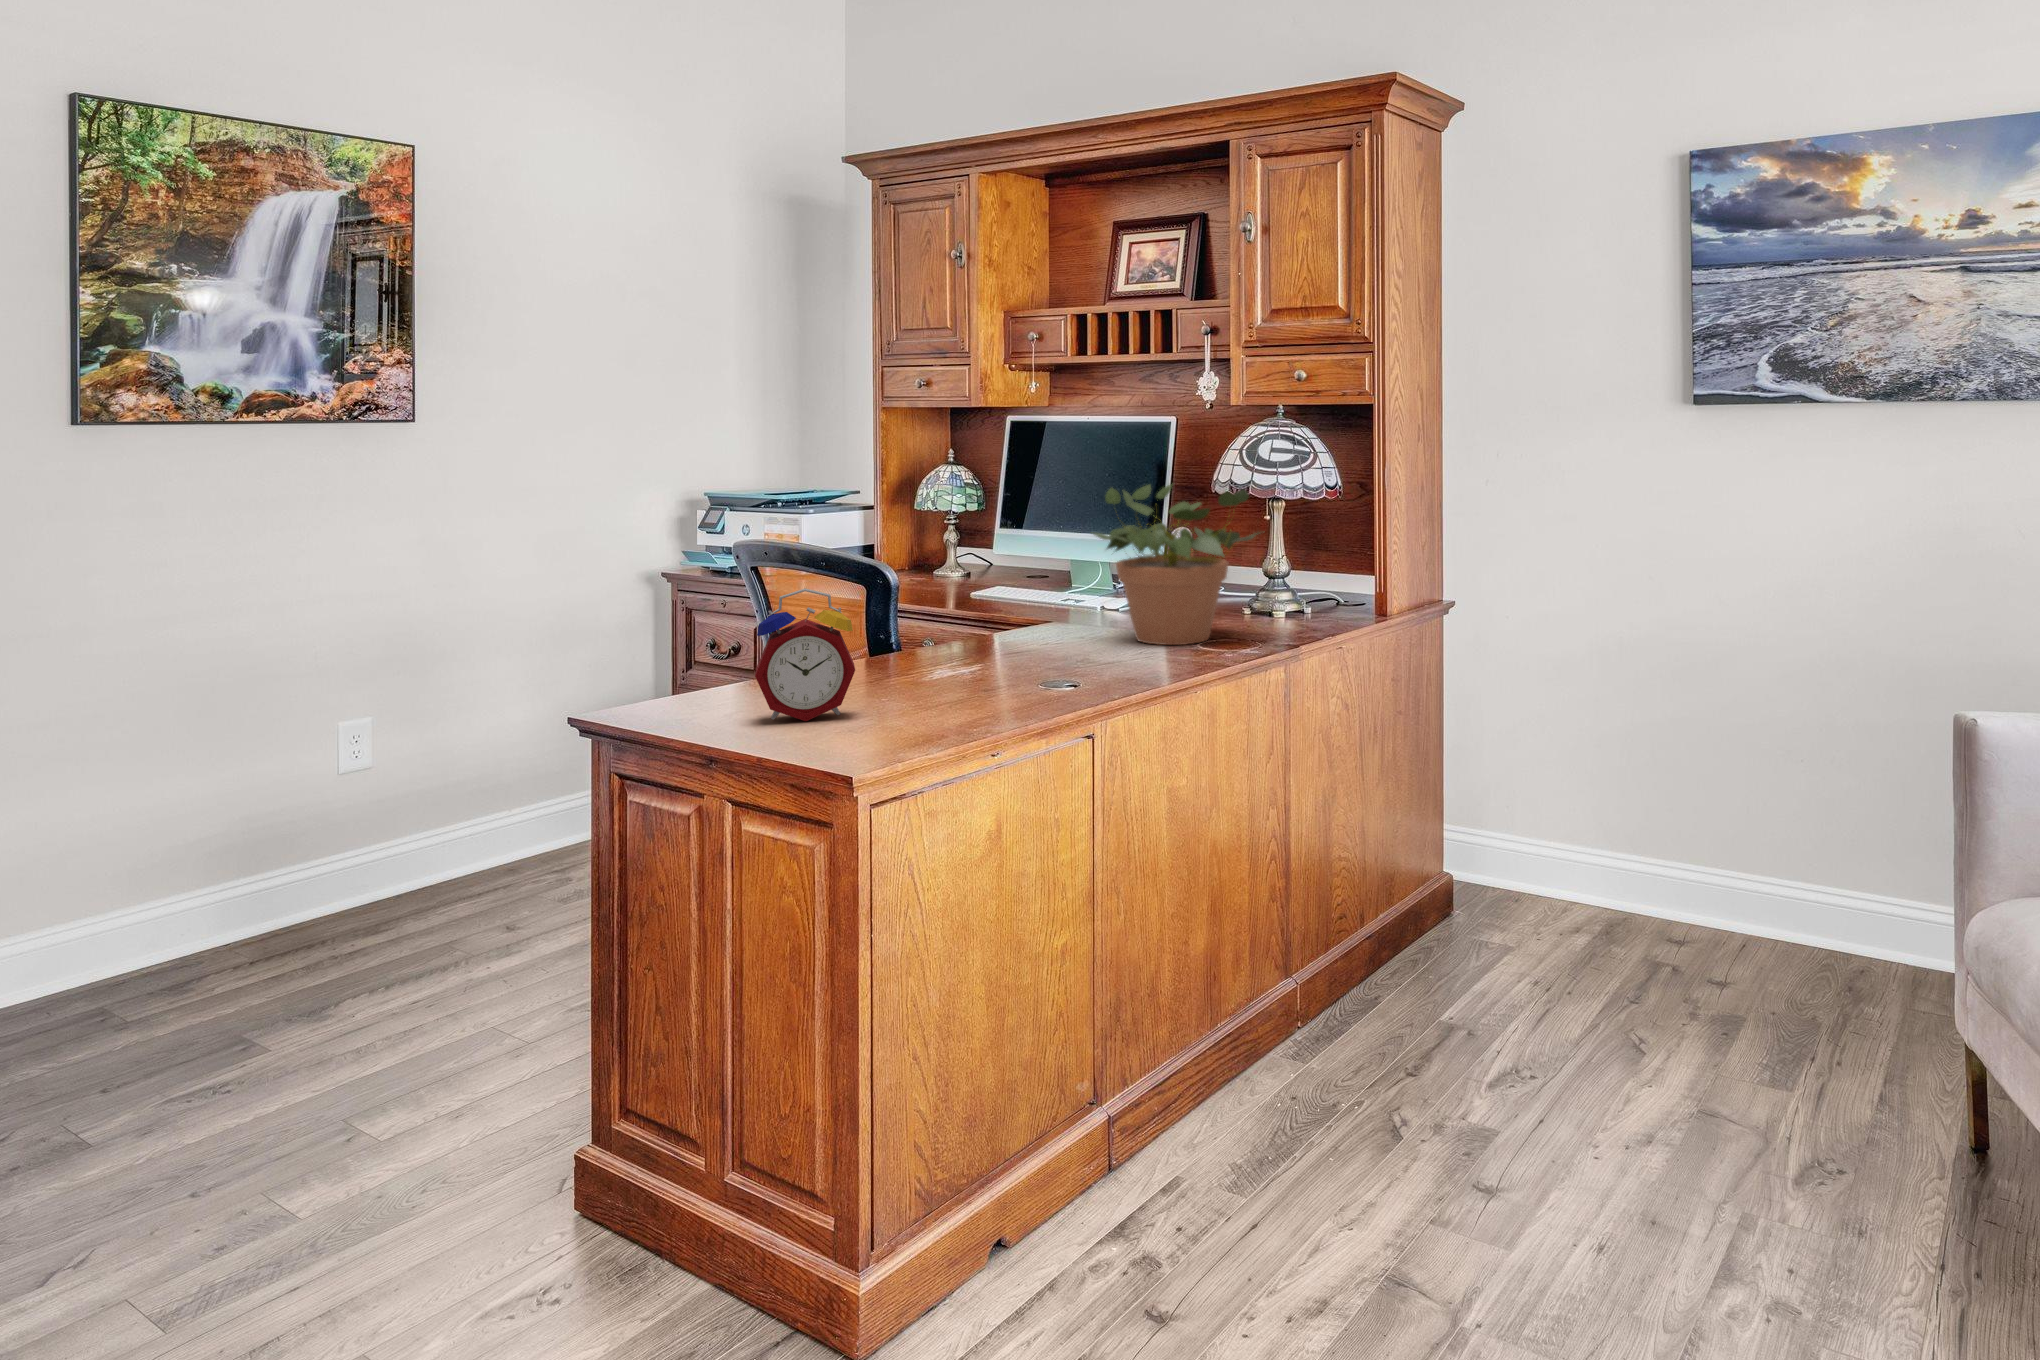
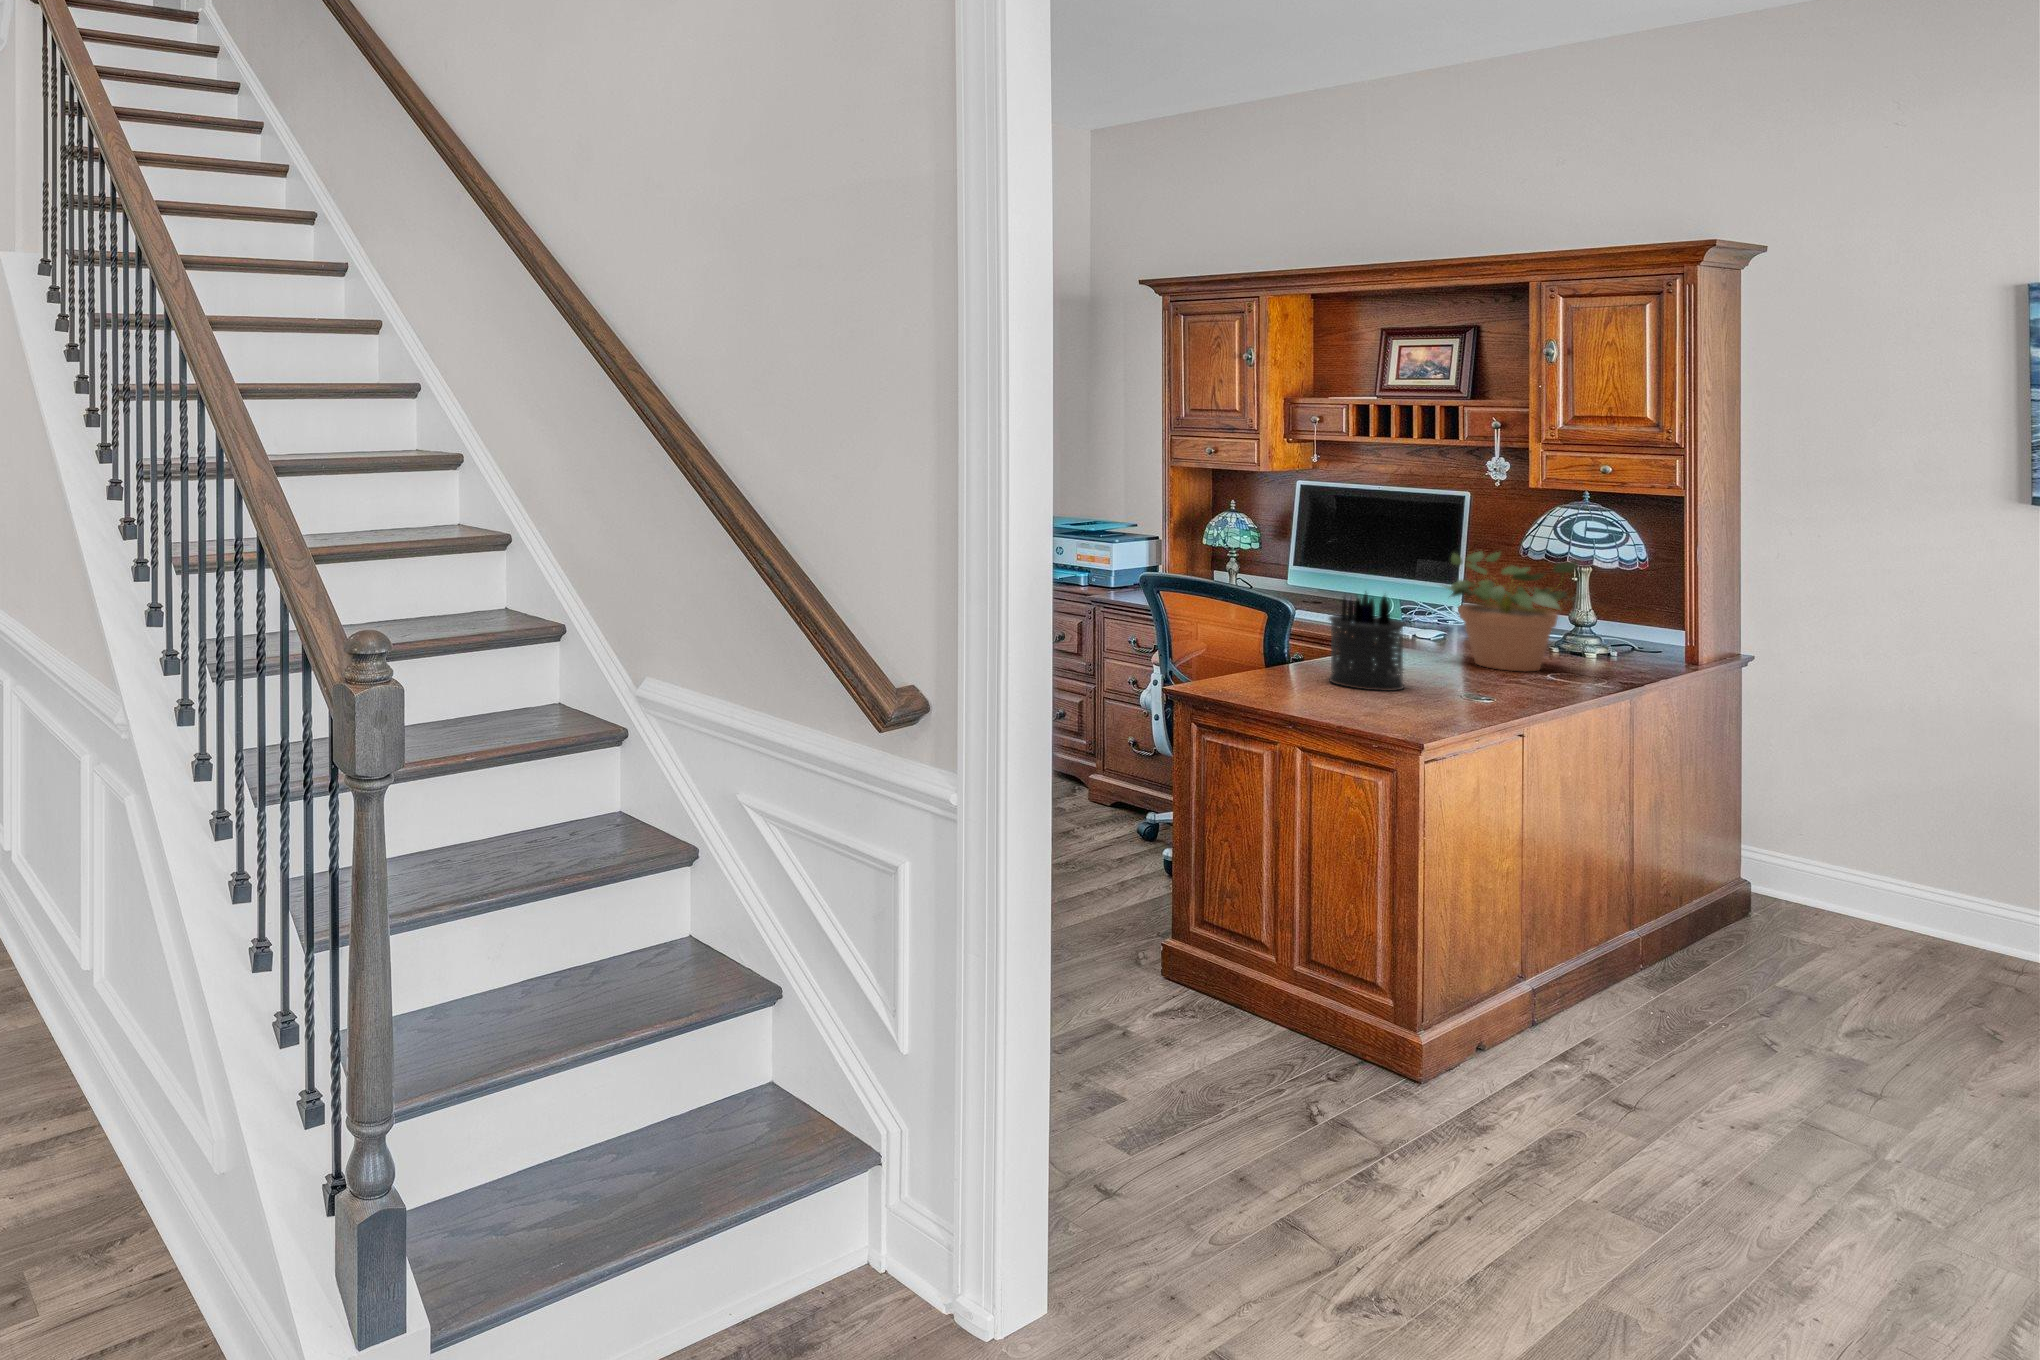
pen holder: none [897,543,1000,699] -> present [1329,594,1405,691]
alarm clock: present [755,588,855,721] -> none [1252,612,1323,694]

